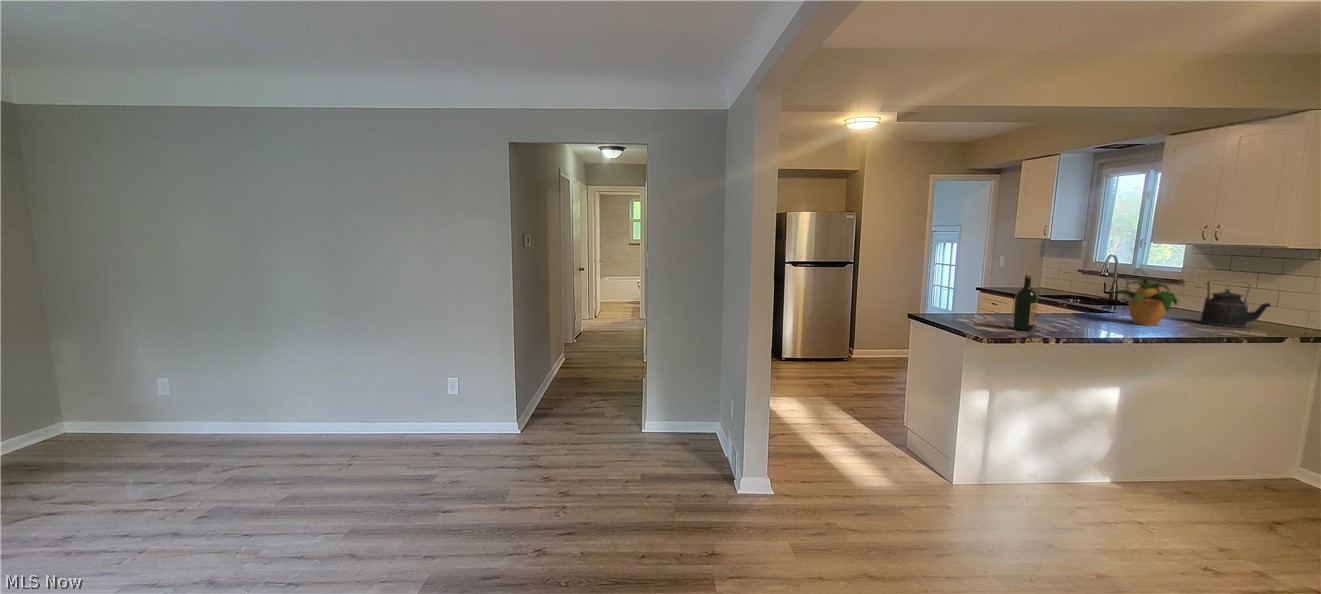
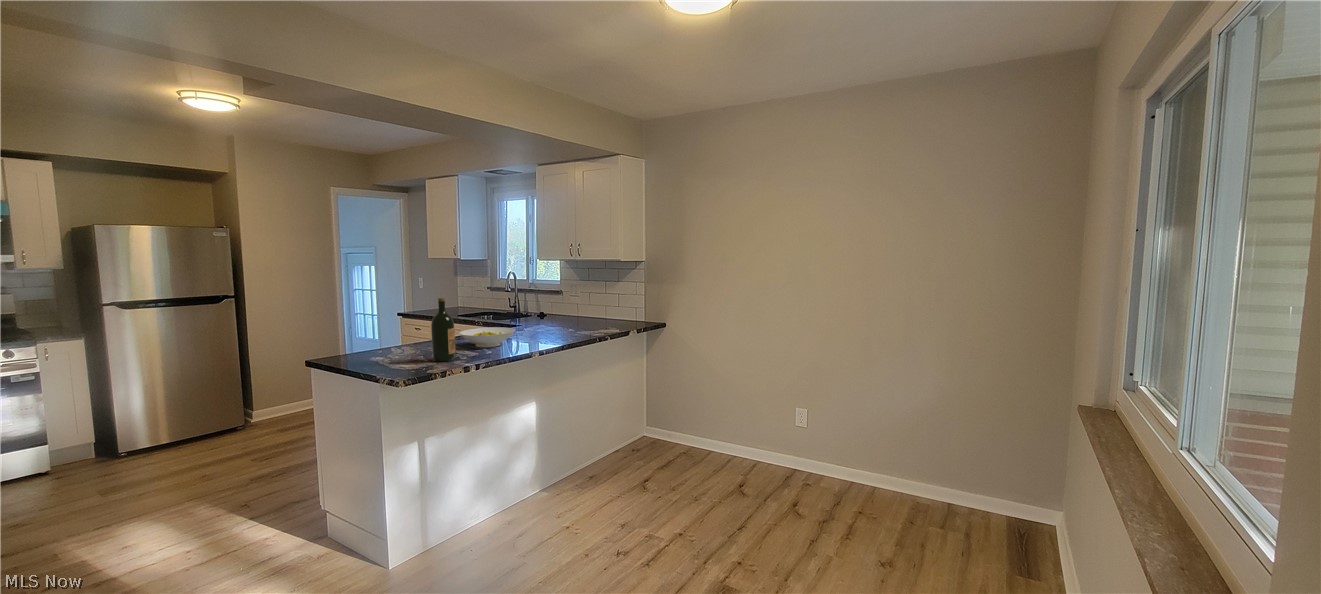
potted plant: present [1110,279,1179,326] -> none [513,291,568,335]
kettle: present [1201,281,1271,327] -> none [578,289,616,327]
bowl: none [1040,308,1106,327] -> present [459,327,515,348]

